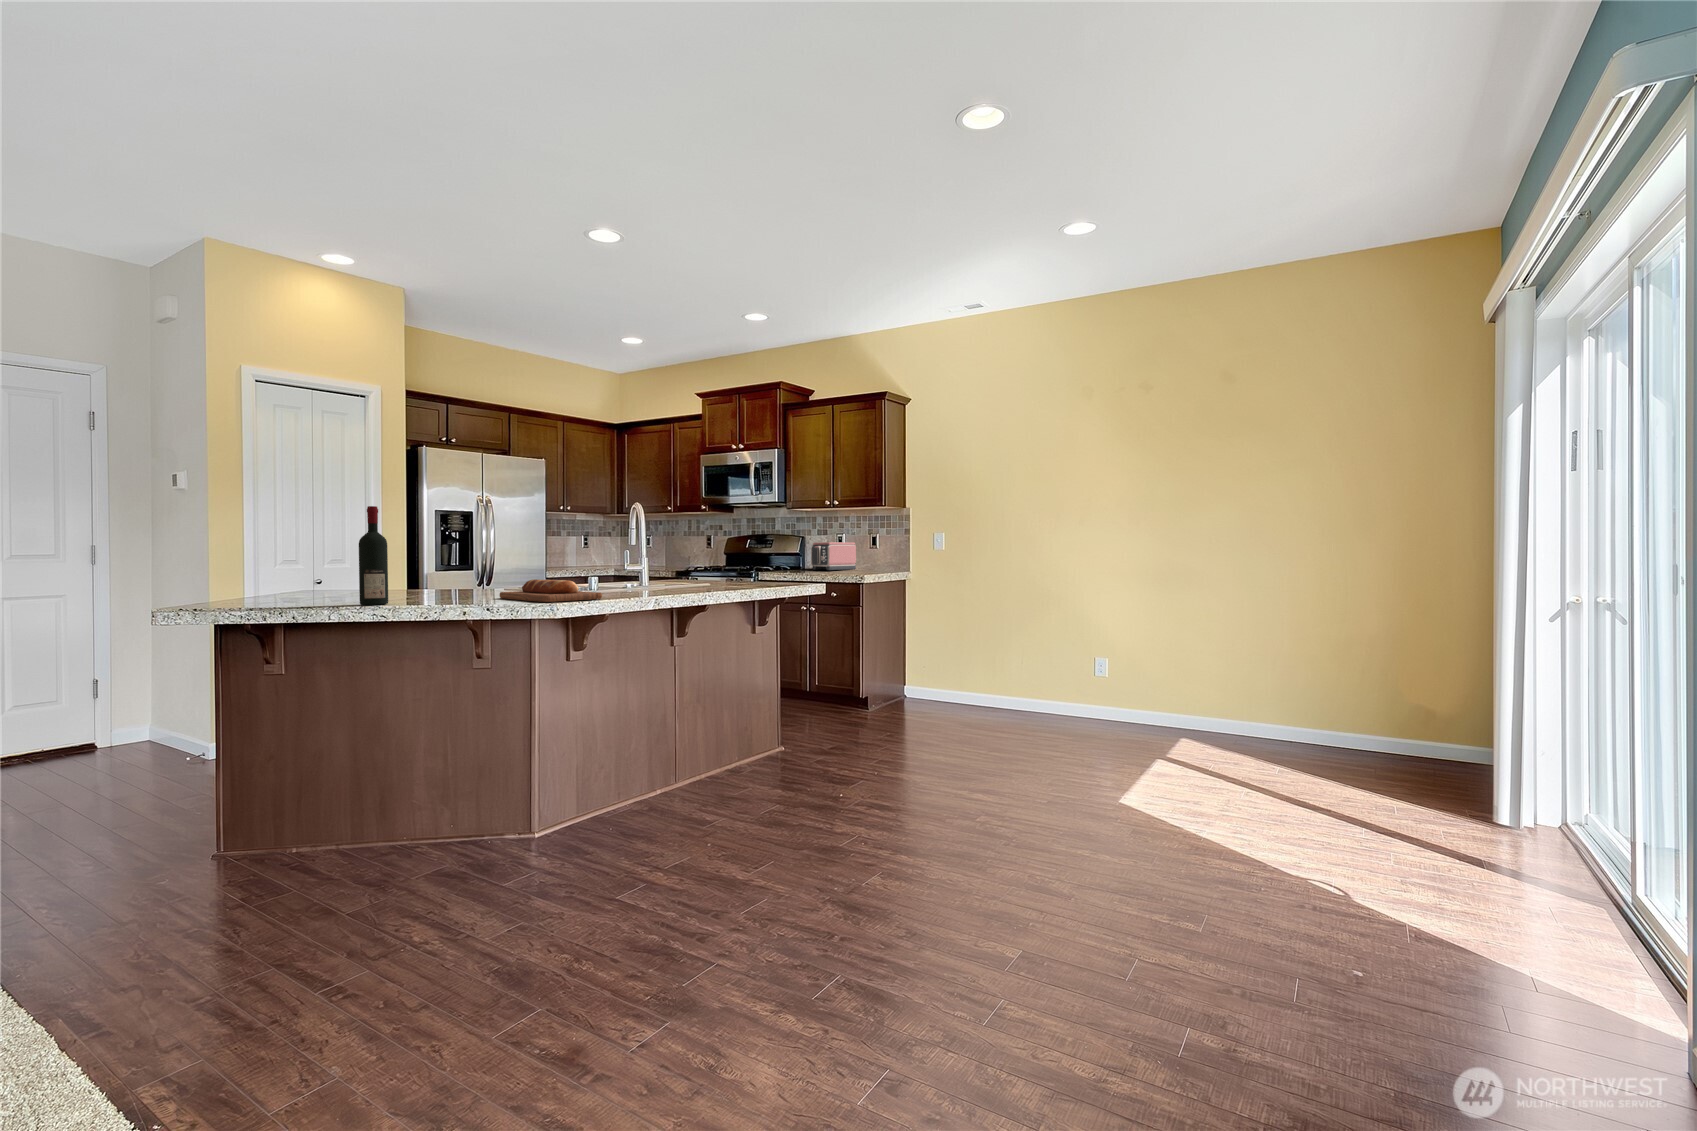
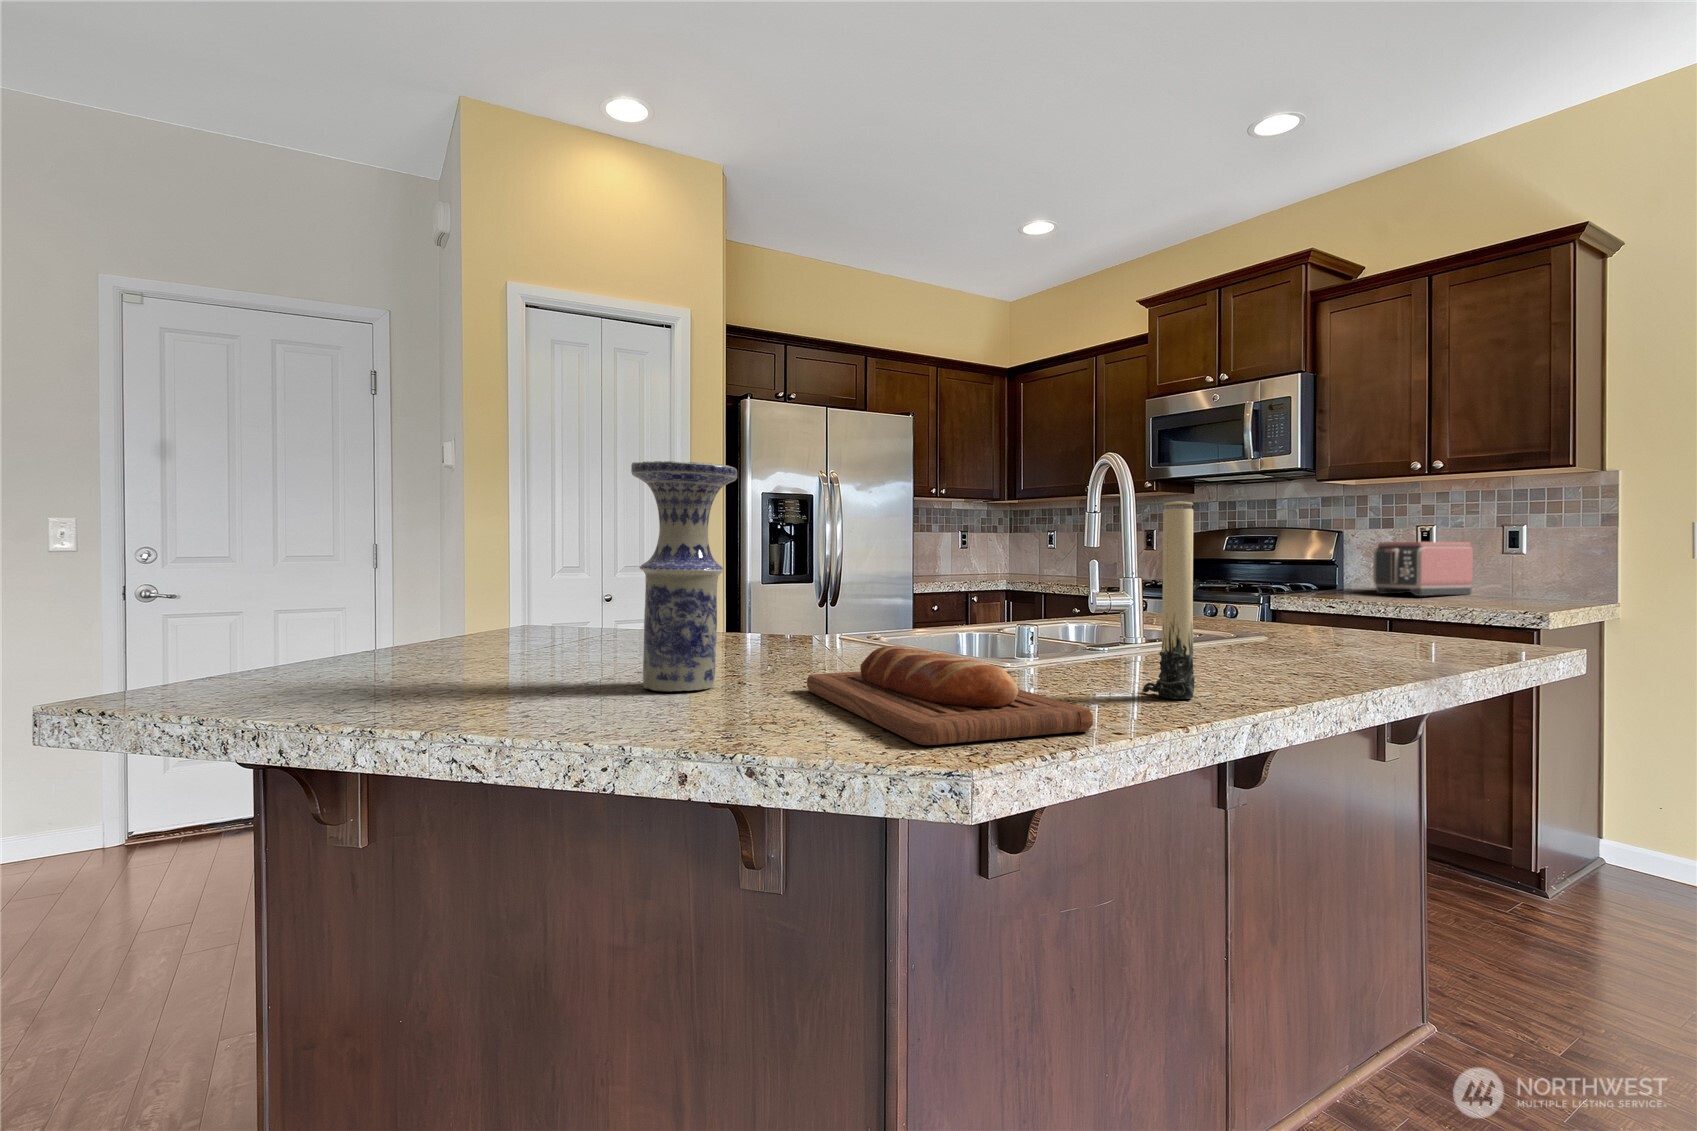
wine bottle: present [359,506,388,605] -> none [458,447,529,716]
vase: none [420,510,467,600] -> present [631,461,737,691]
candle: none [631,528,647,595] -> present [1143,501,1195,699]

